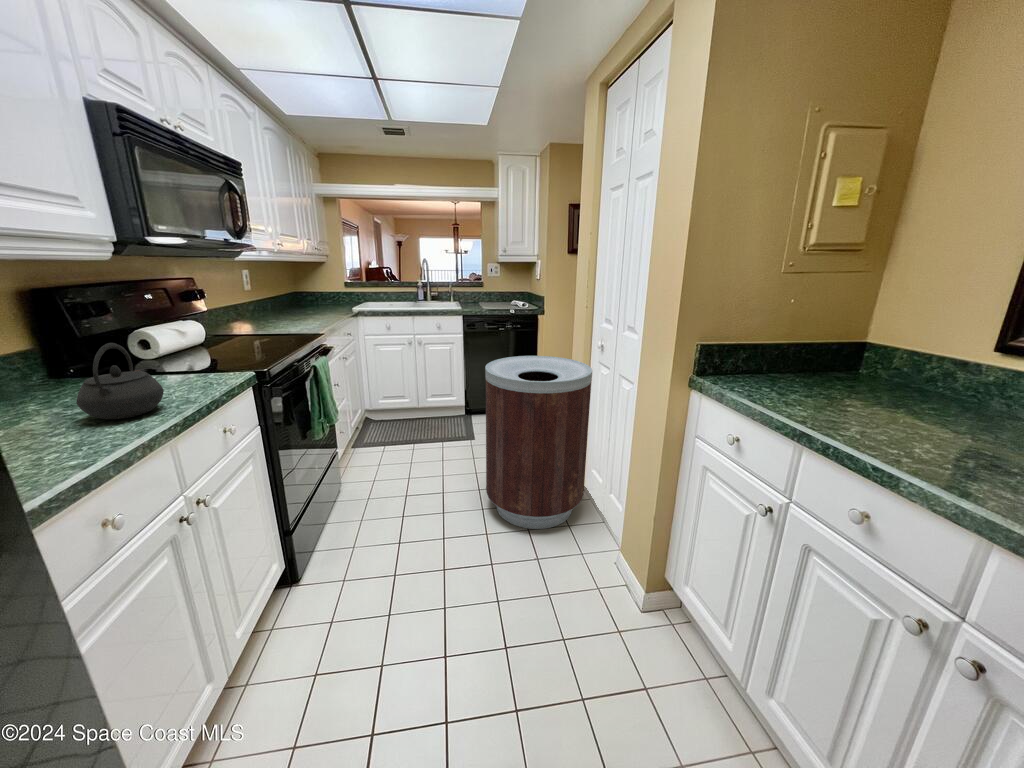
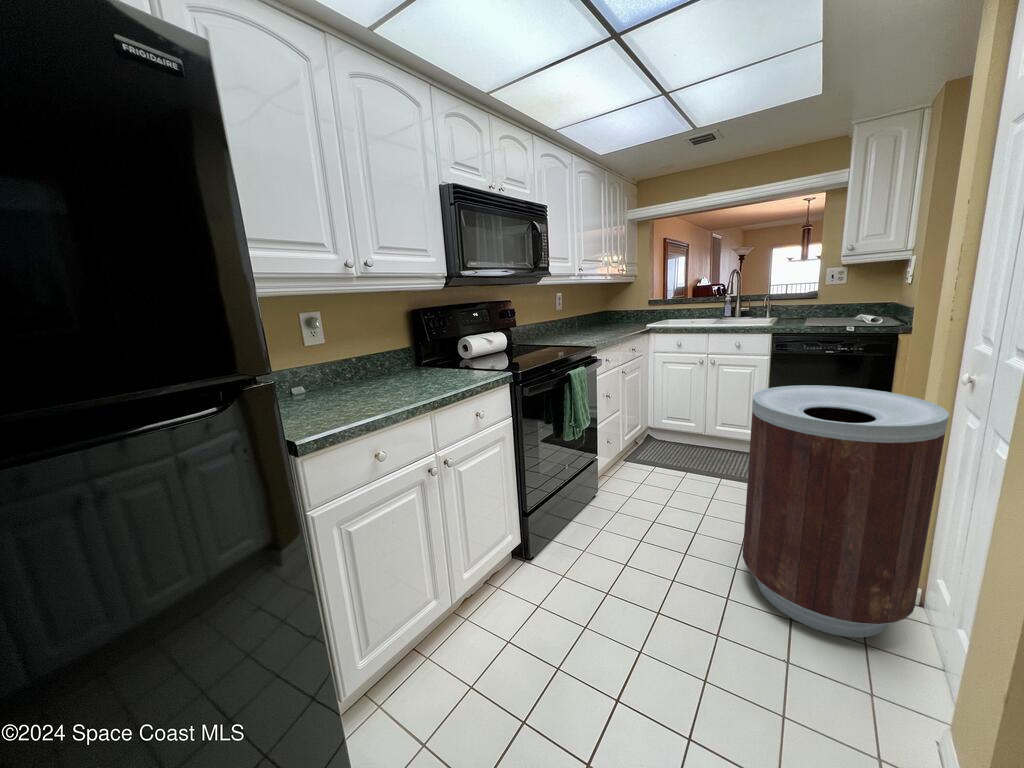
kettle: present [76,343,164,419] -> none [397,342,441,393]

